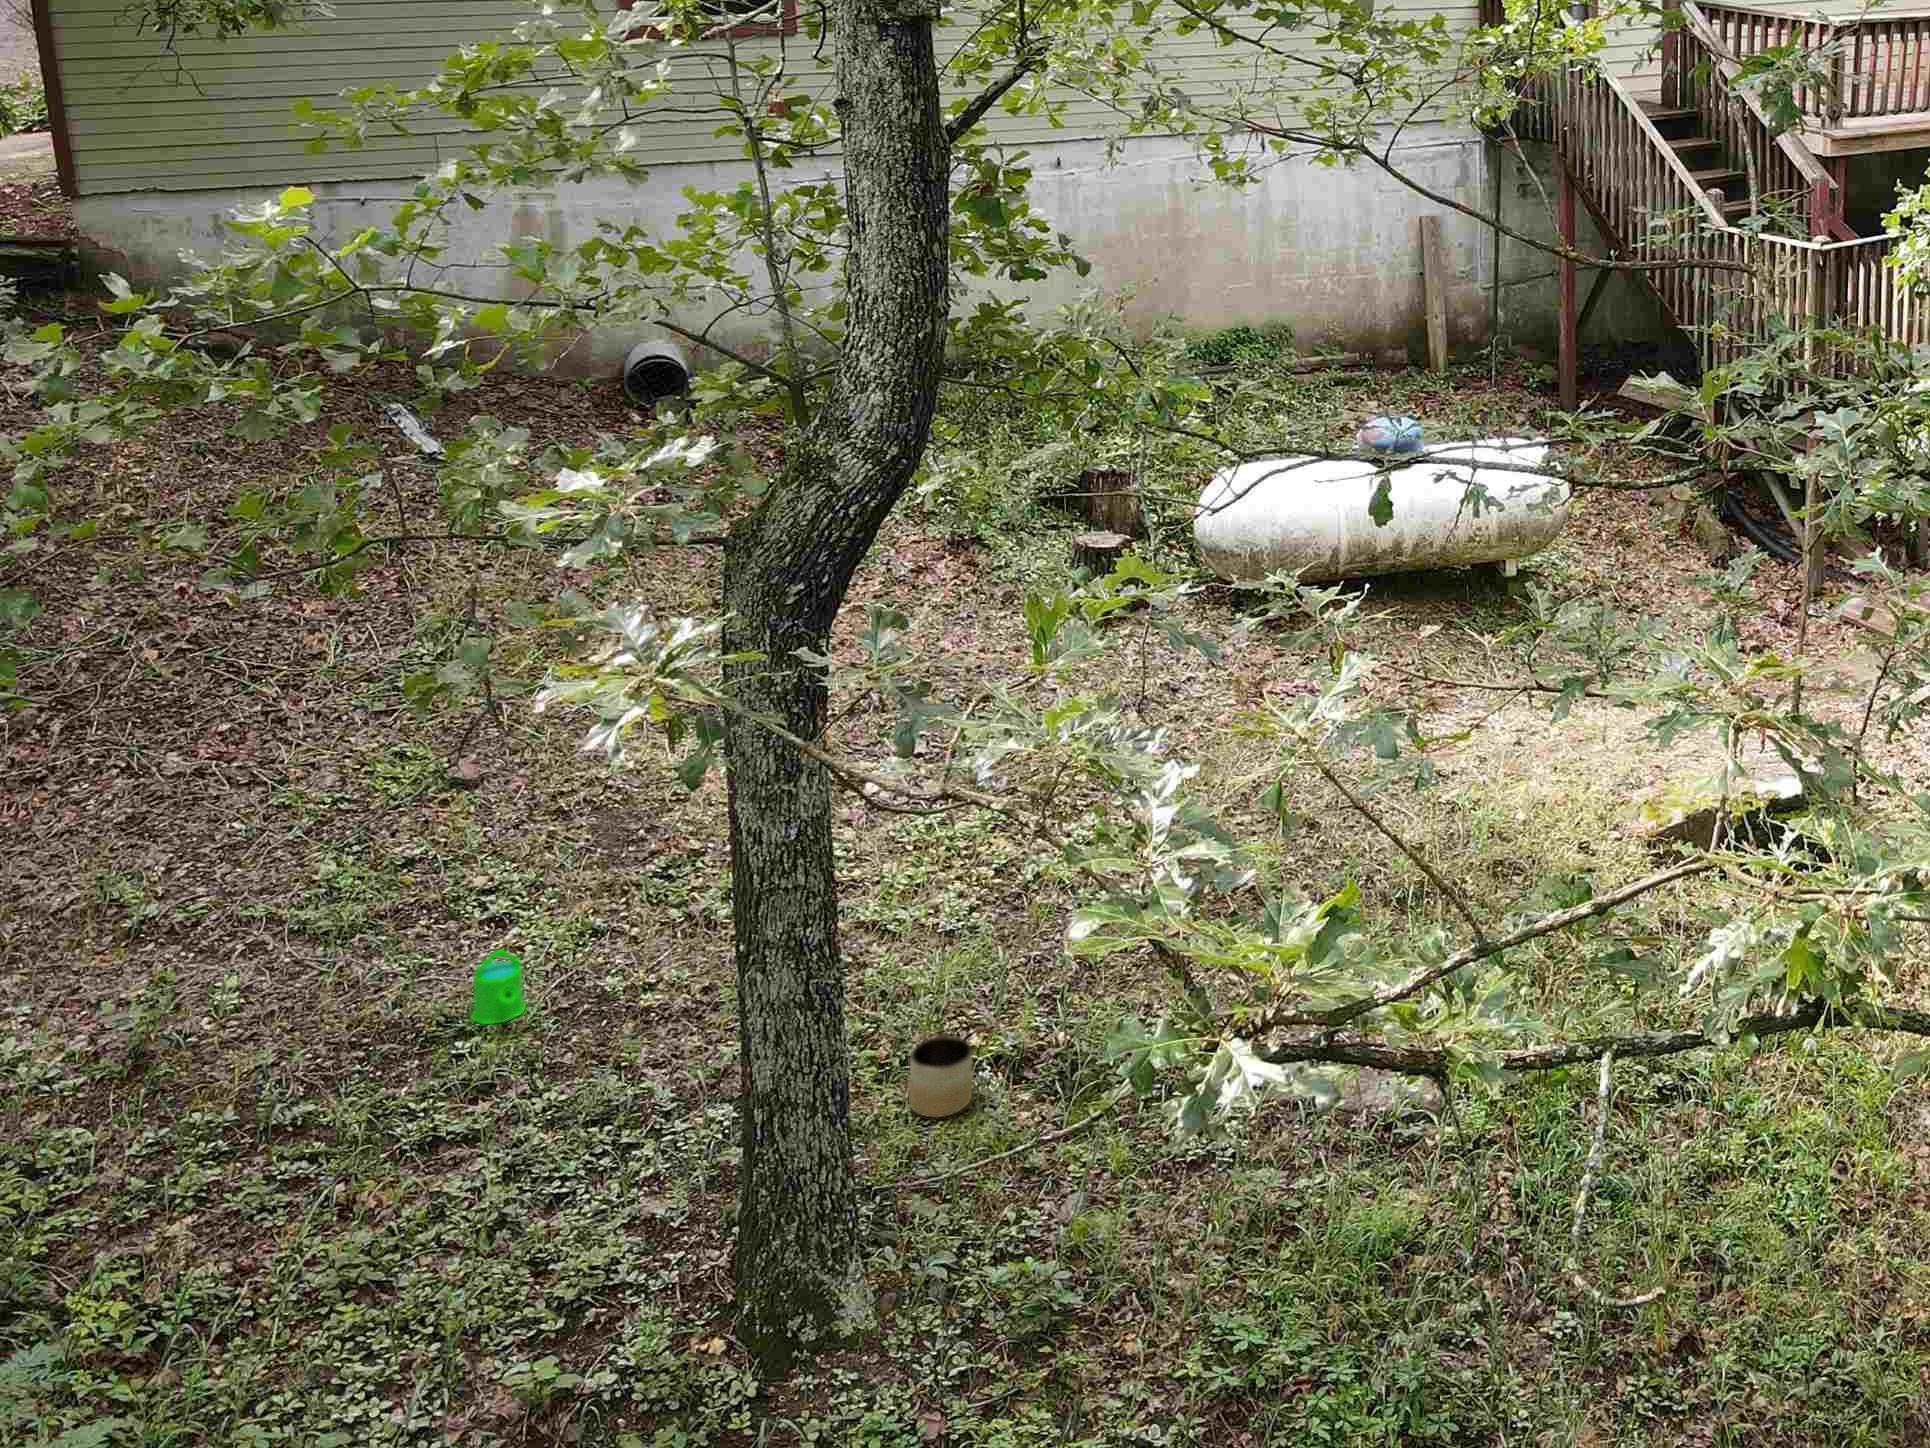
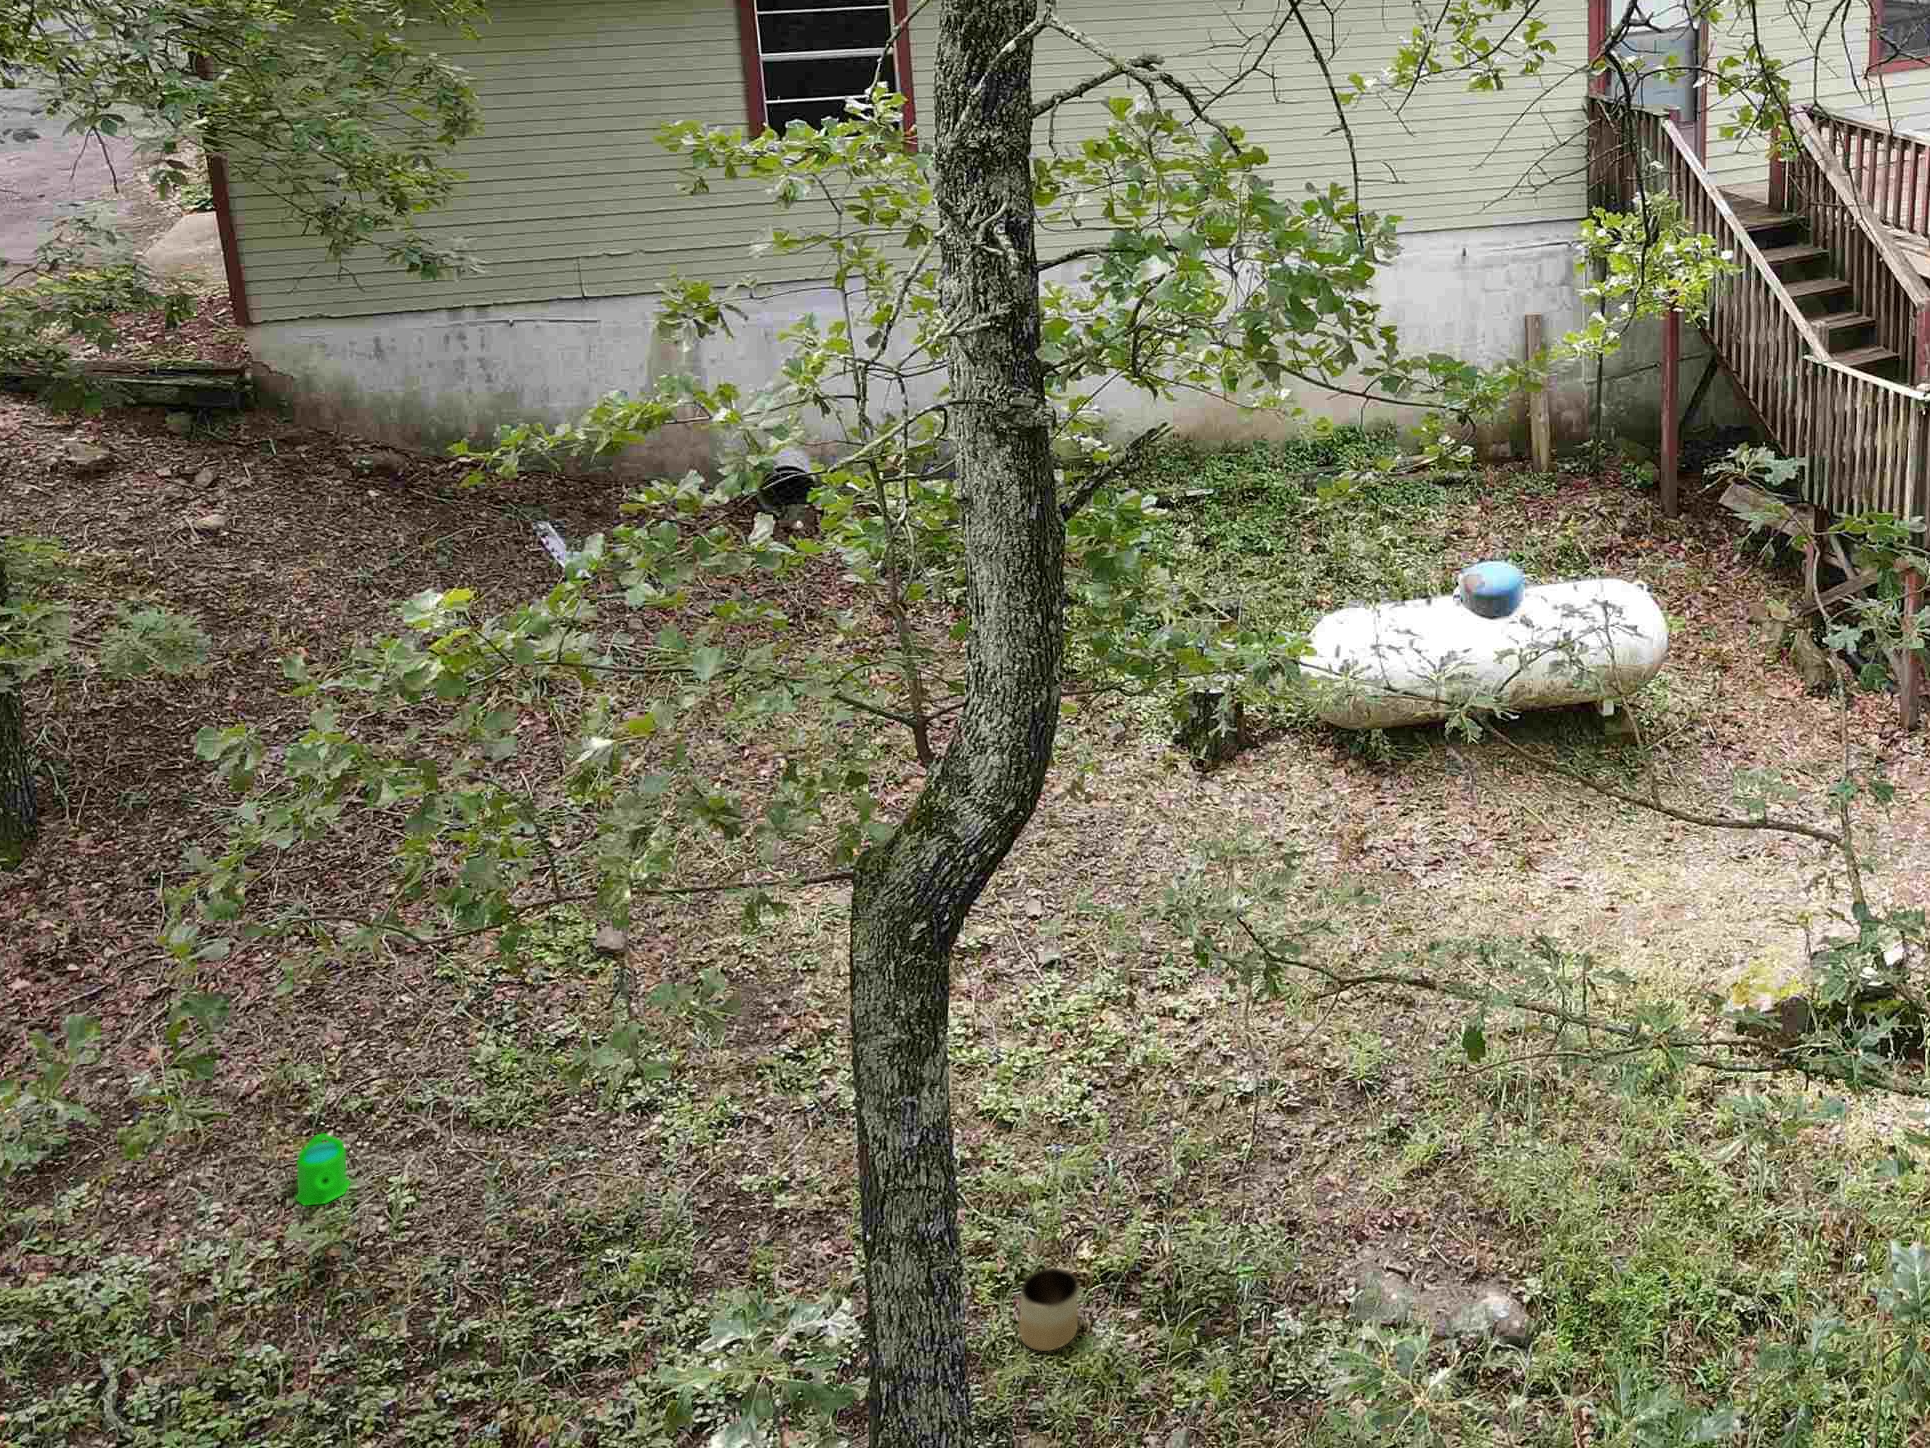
watering can: present [471,950,526,1024] -> present [296,1133,351,1205]

